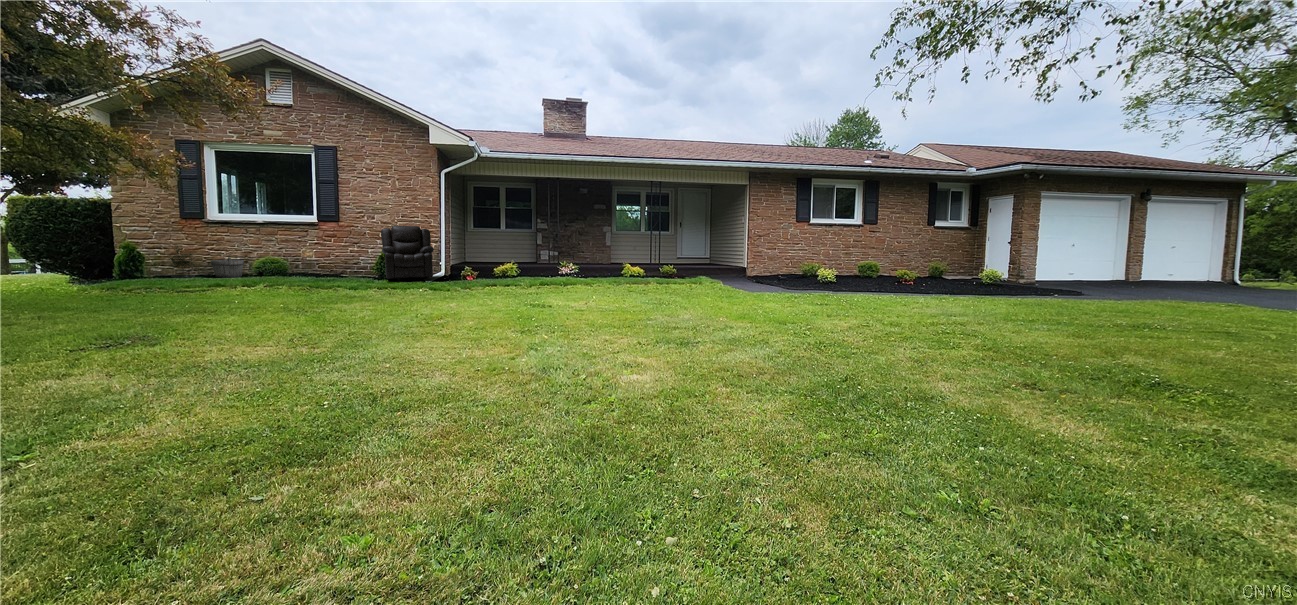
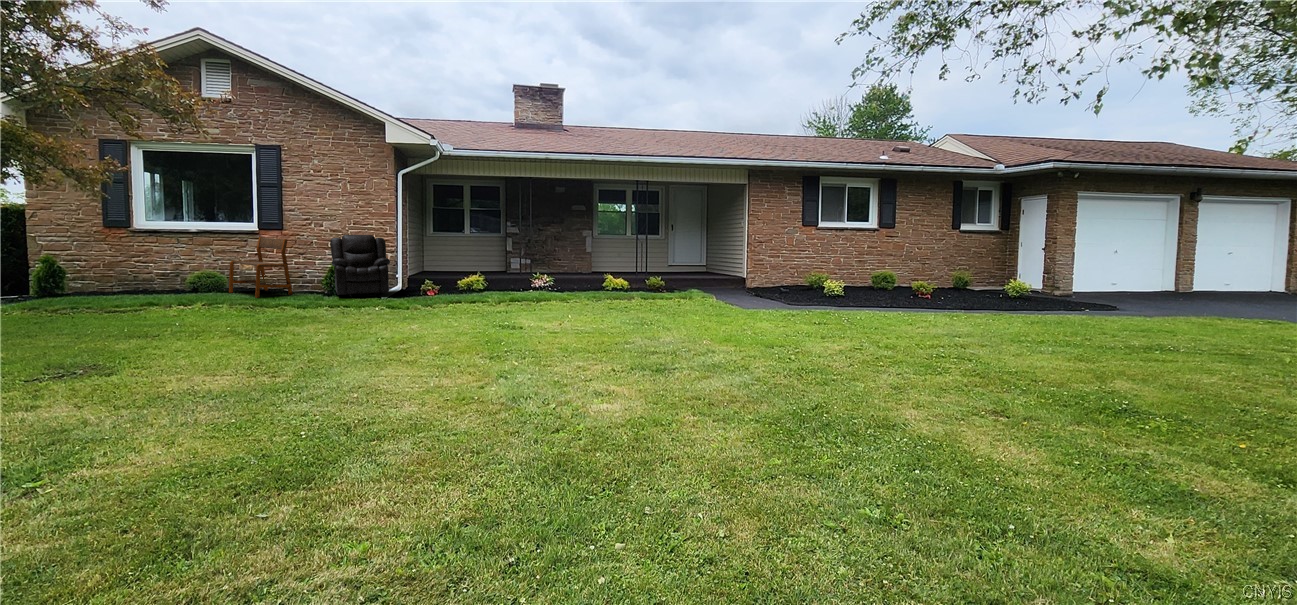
bench: none [291,228,348,281] -> present [229,237,292,298]
potted tree: present [169,246,195,277] -> none [90,257,121,294]
wooden bucket: present [211,257,244,278] -> none [138,268,176,294]

